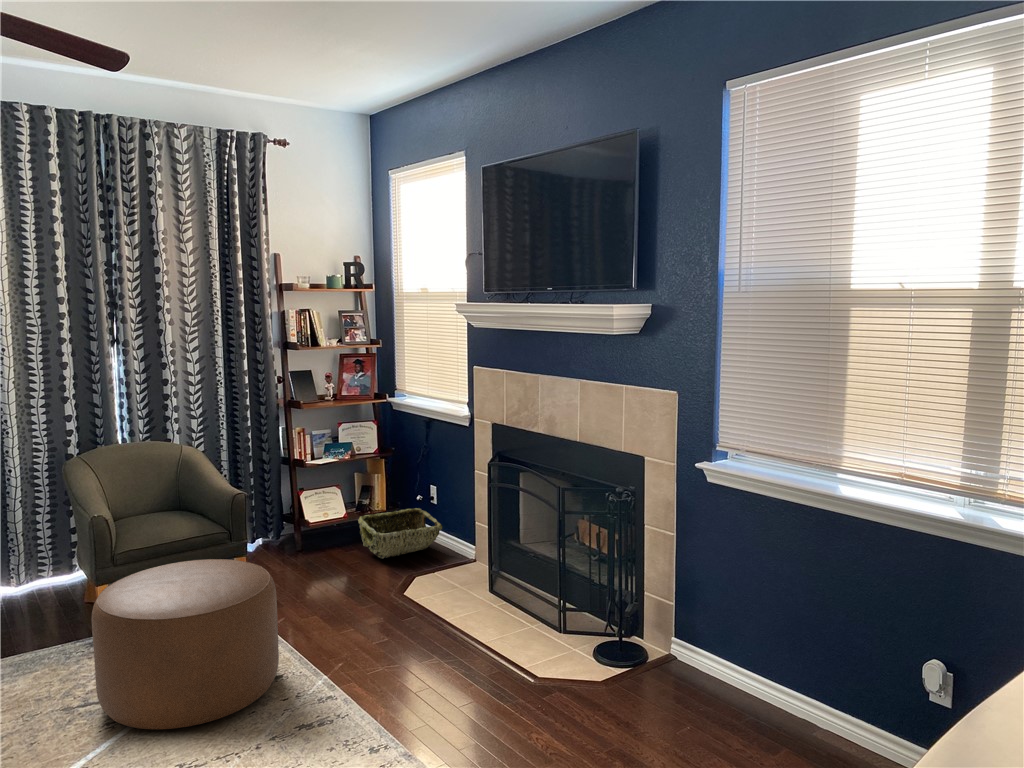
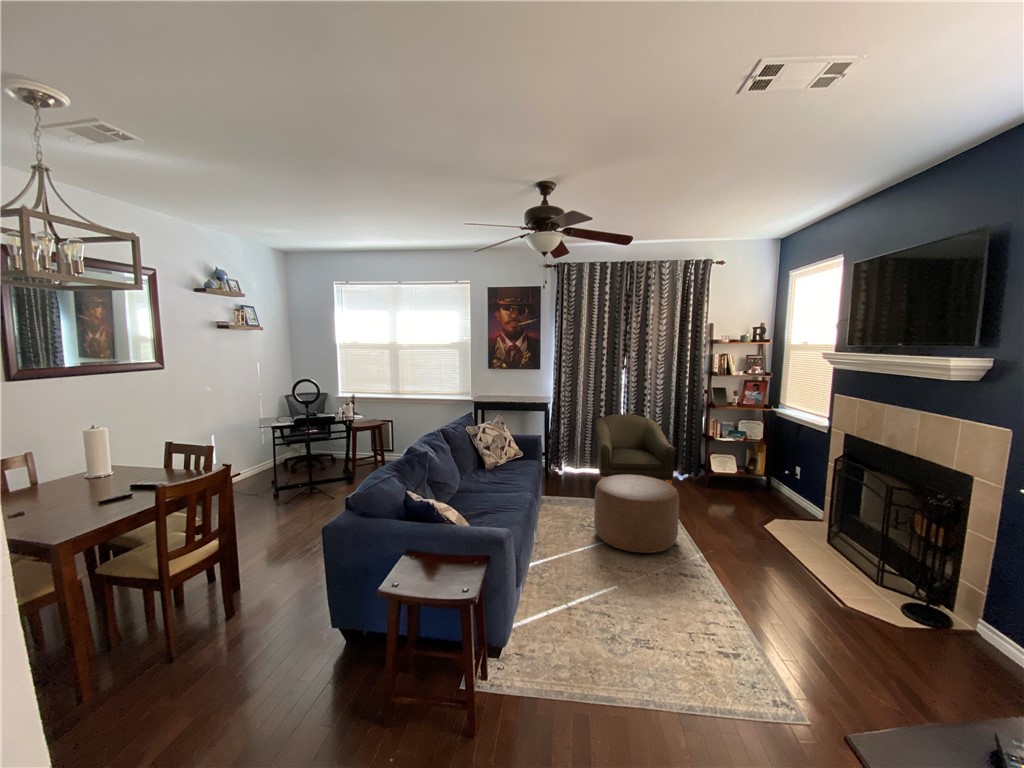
woven basket: present [358,508,442,559] -> none [743,475,801,505]

